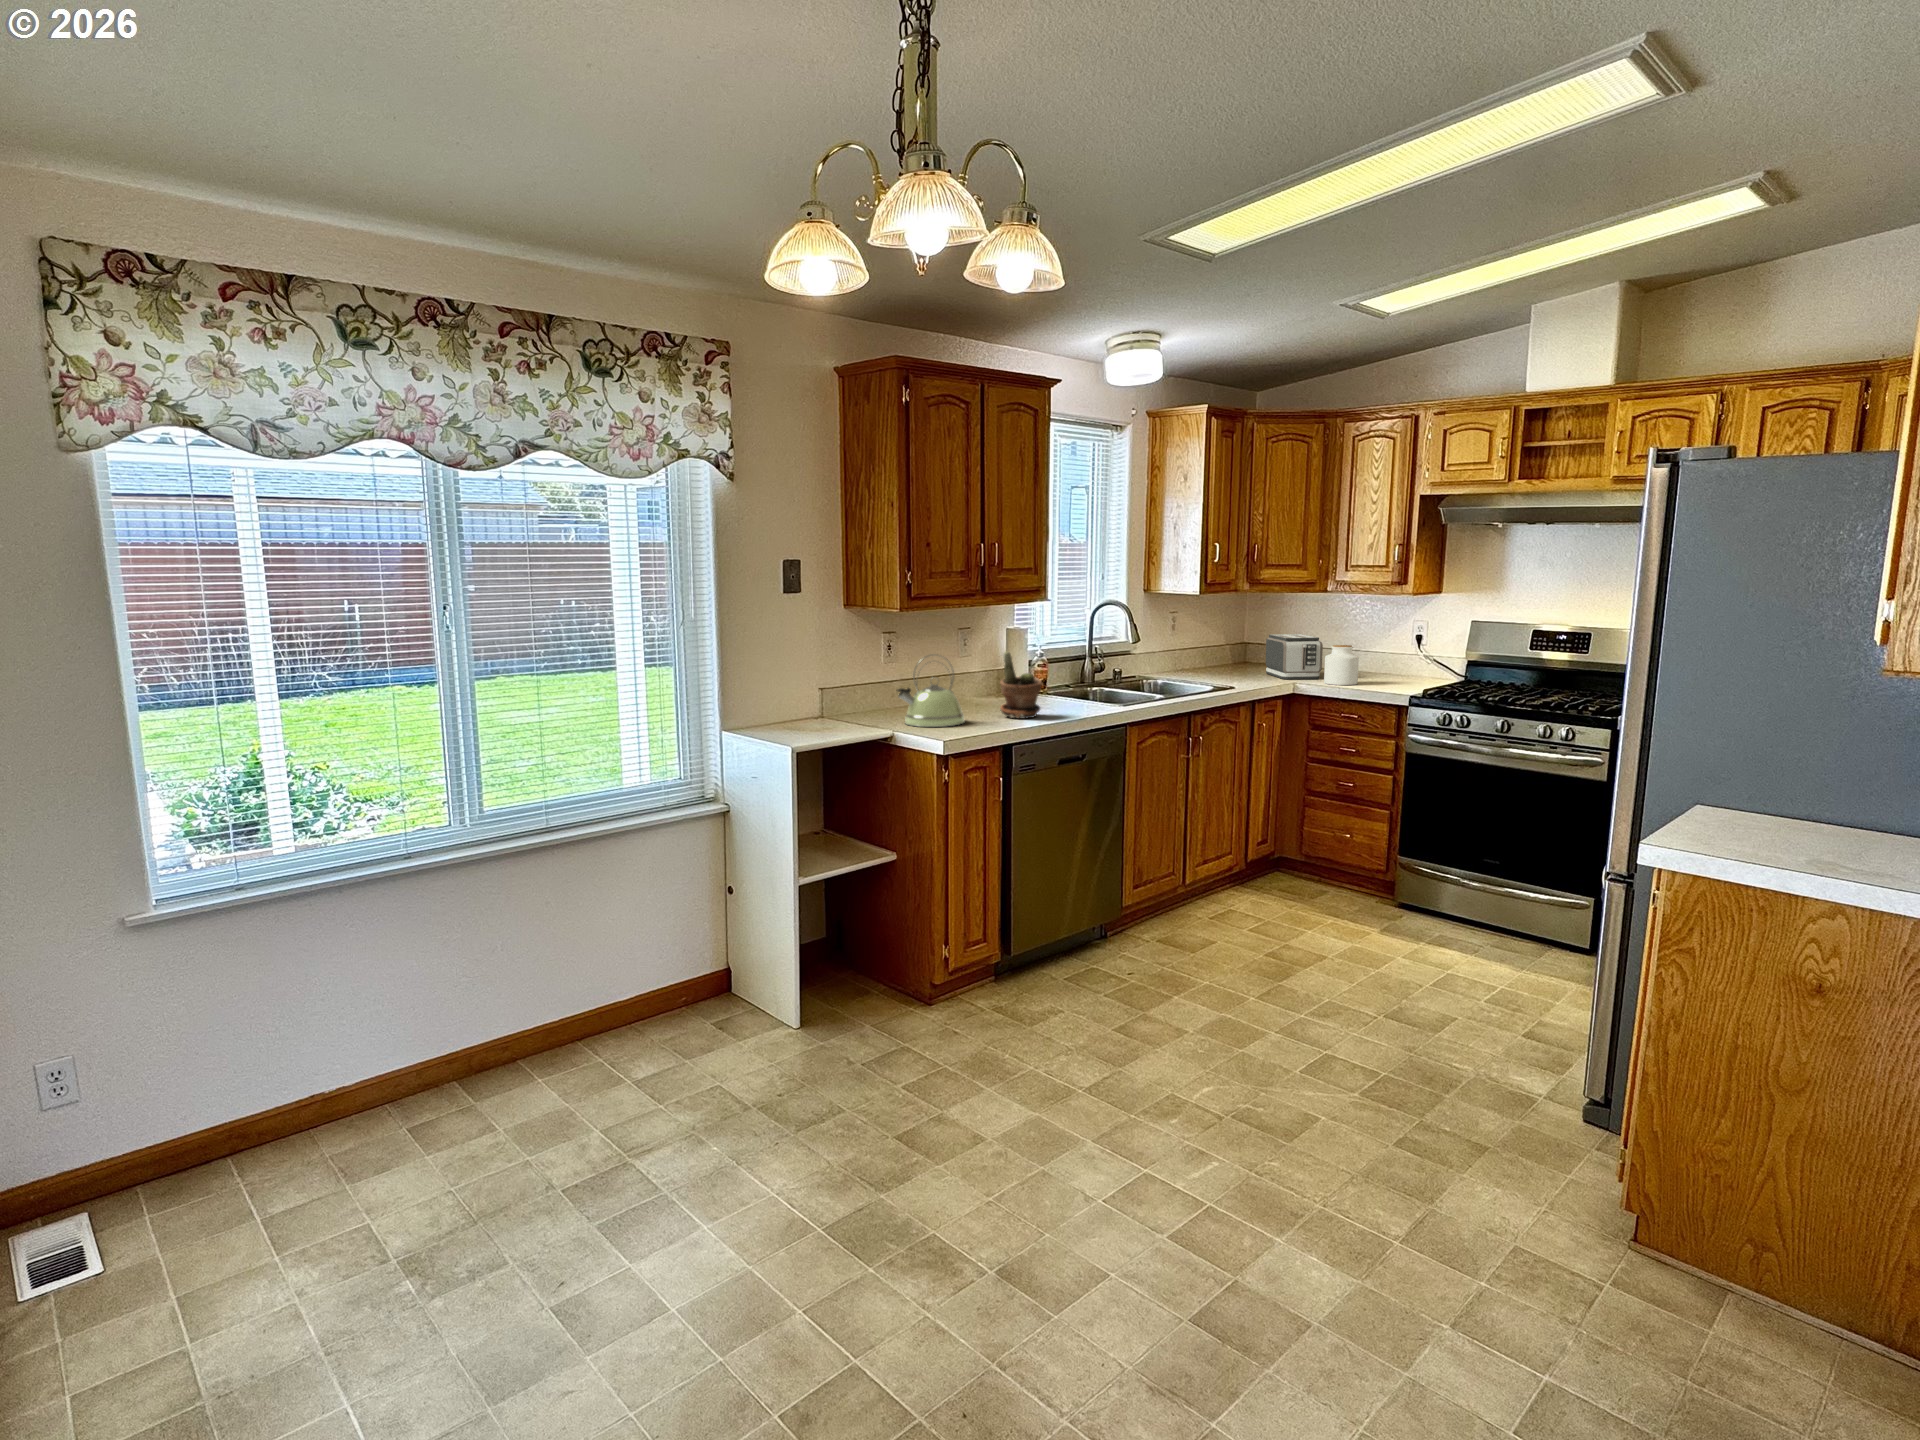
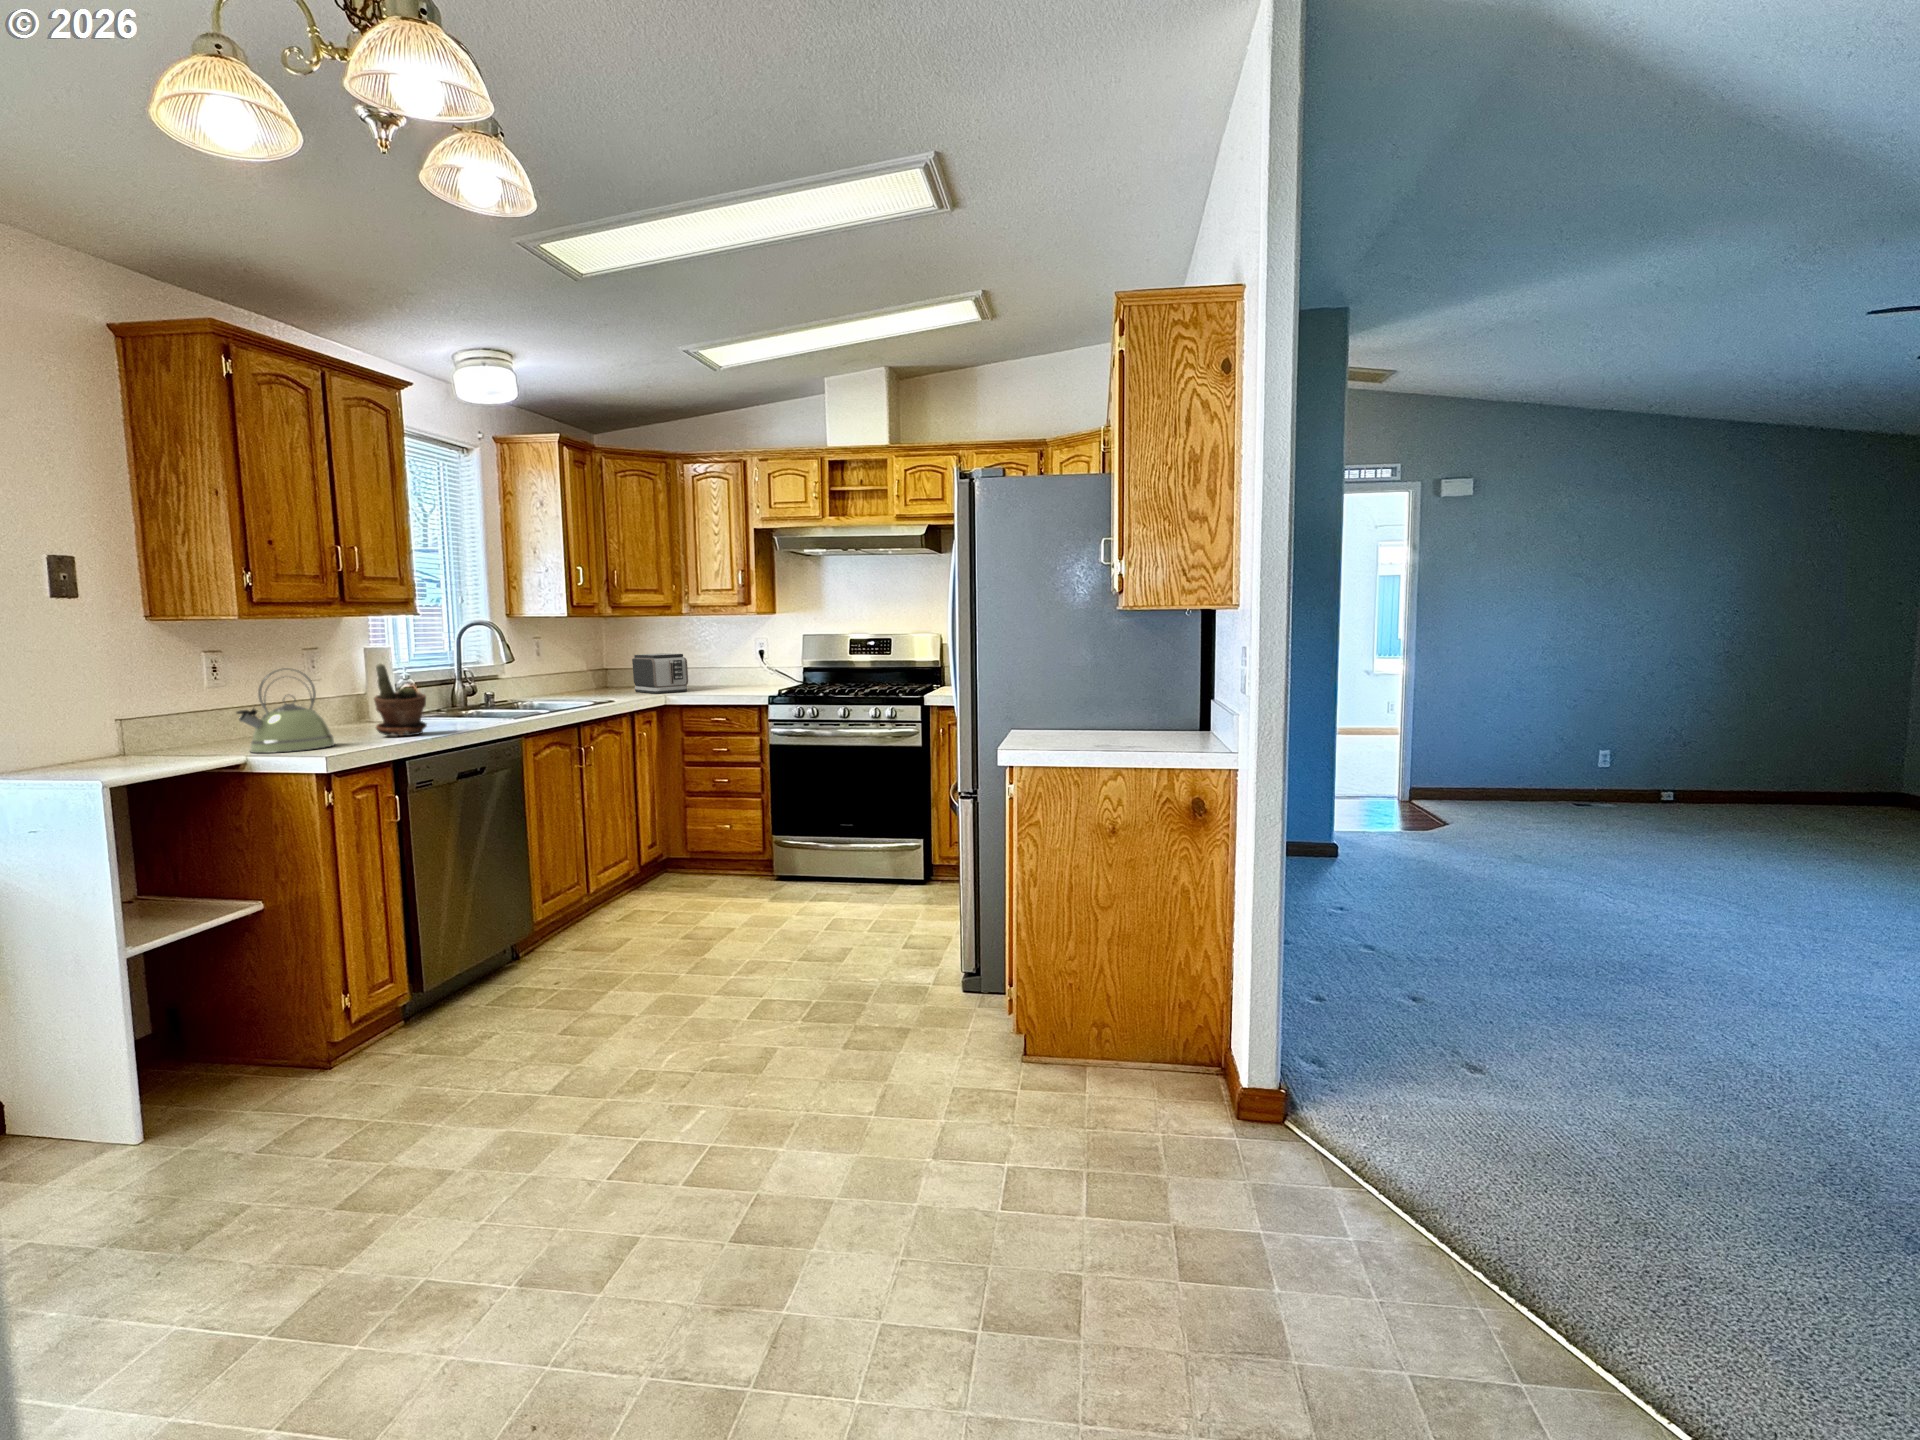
jar: present [1324,645,1359,685] -> none [692,658,723,694]

